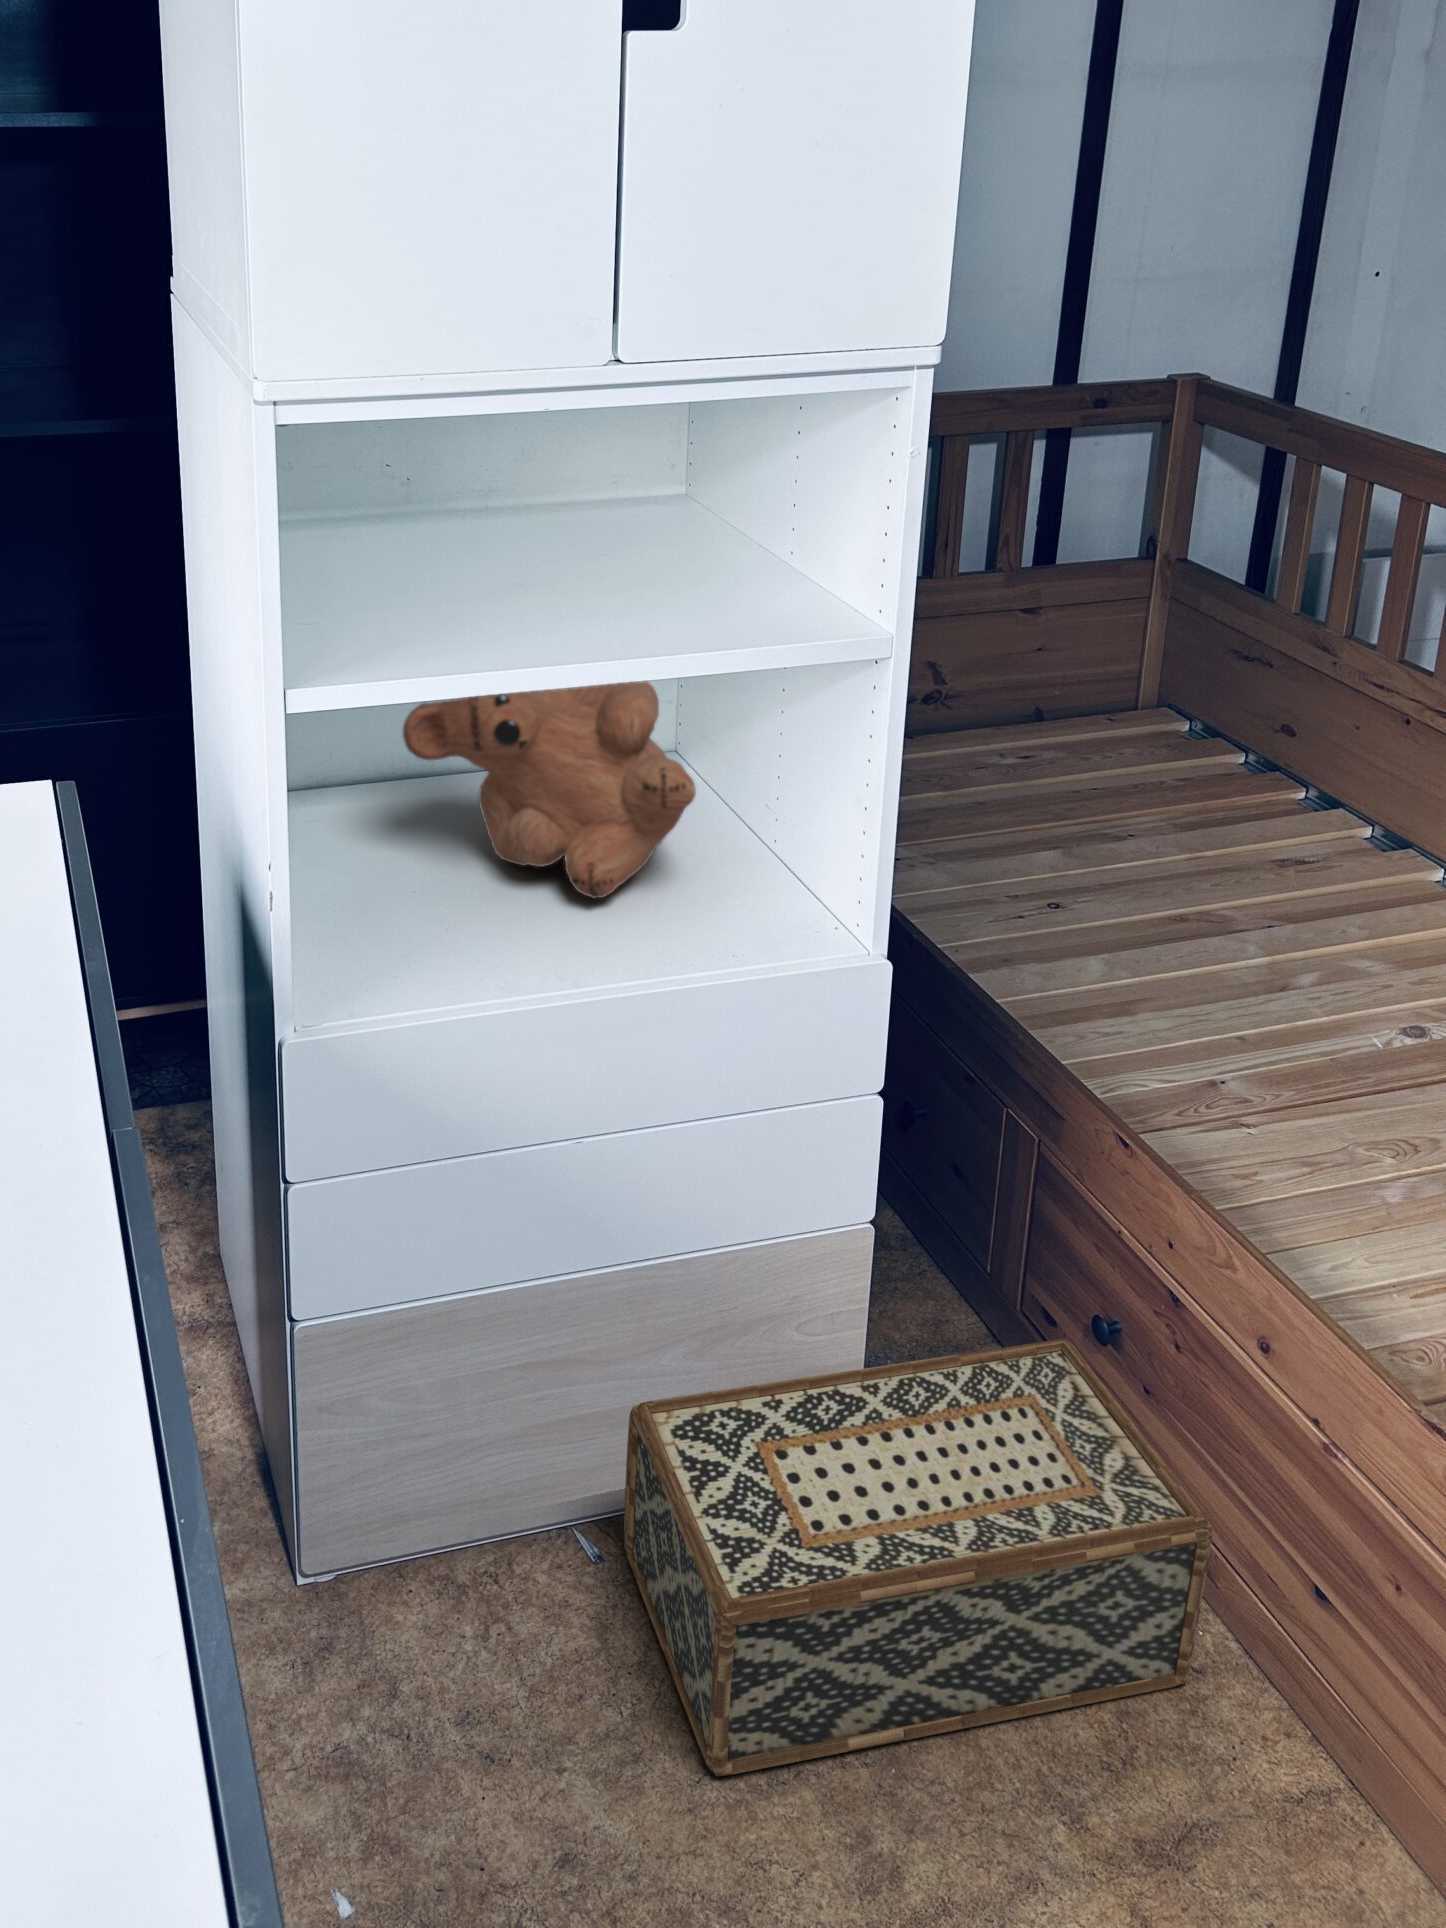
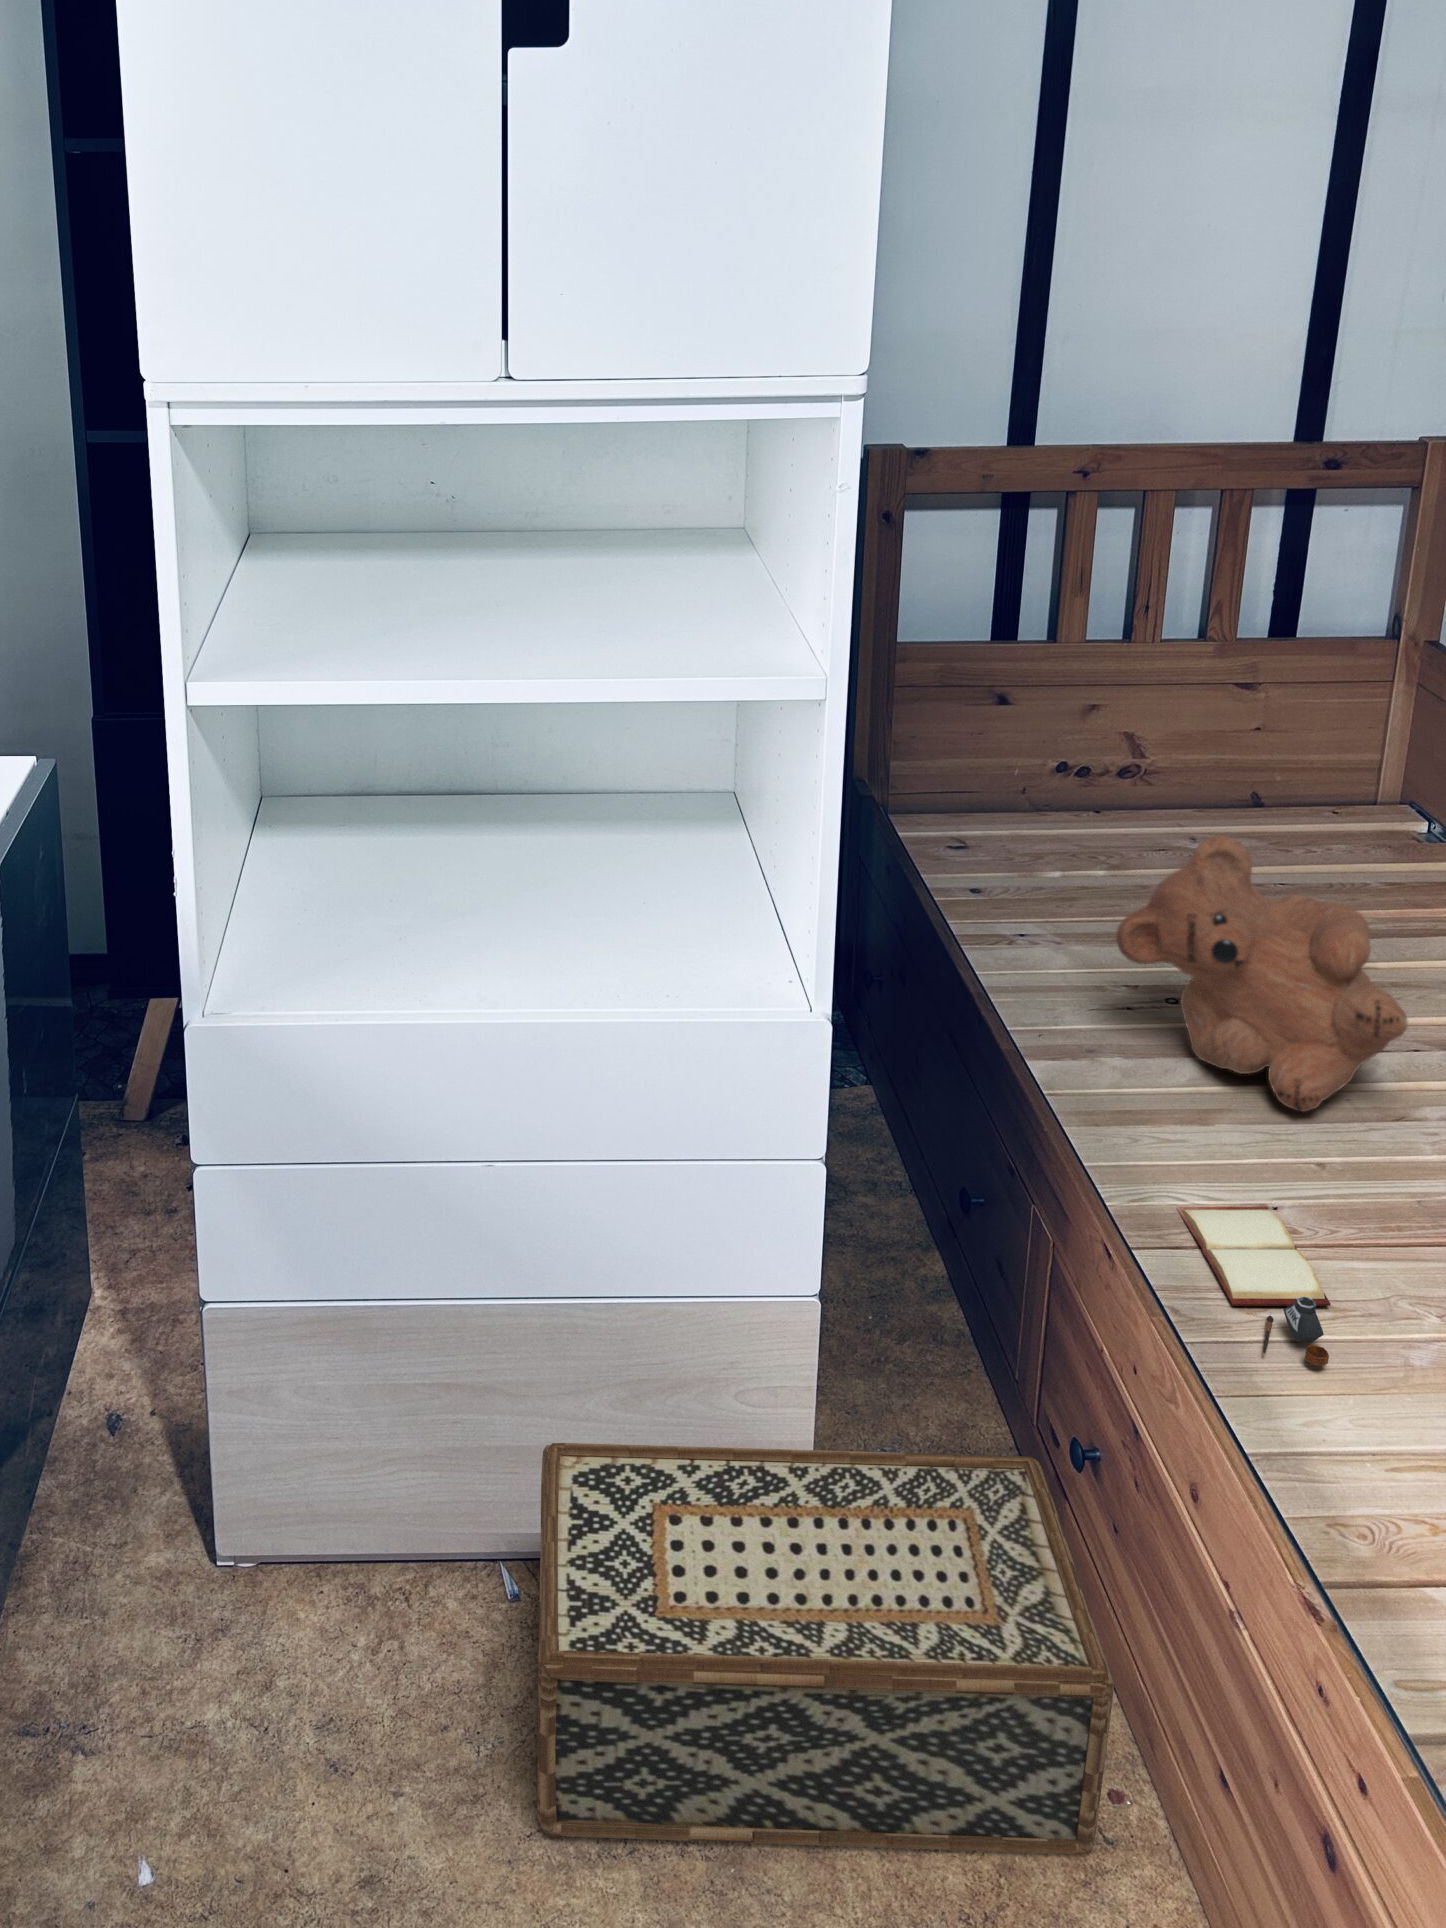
teddy bear: present [403,681,696,899] -> present [1116,836,1408,1112]
book: none [1146,1082,1330,1216] -> present [1177,1207,1331,1366]

